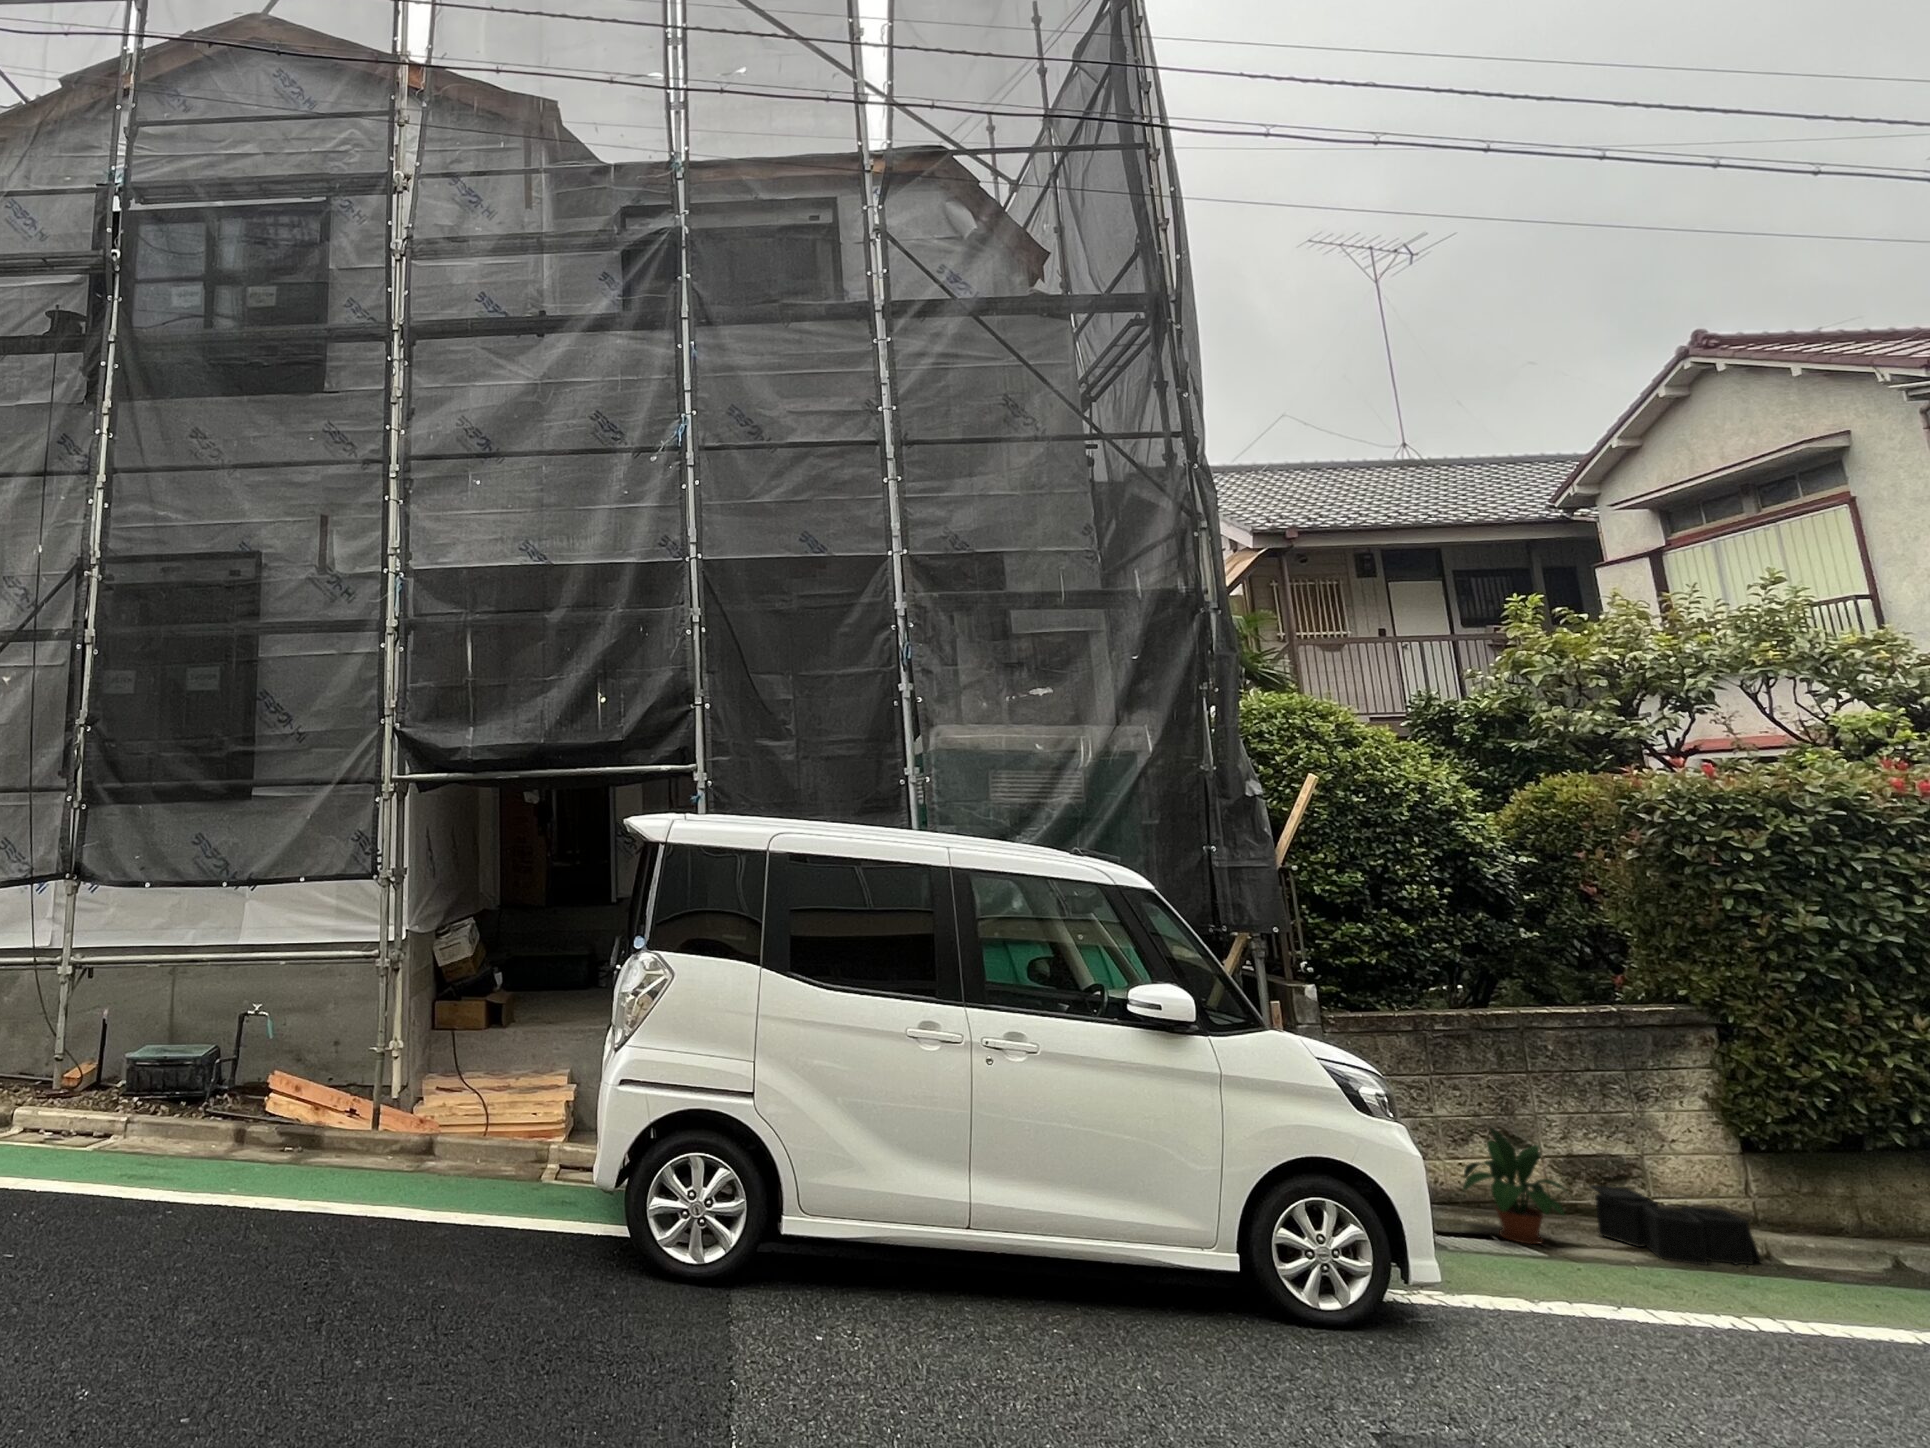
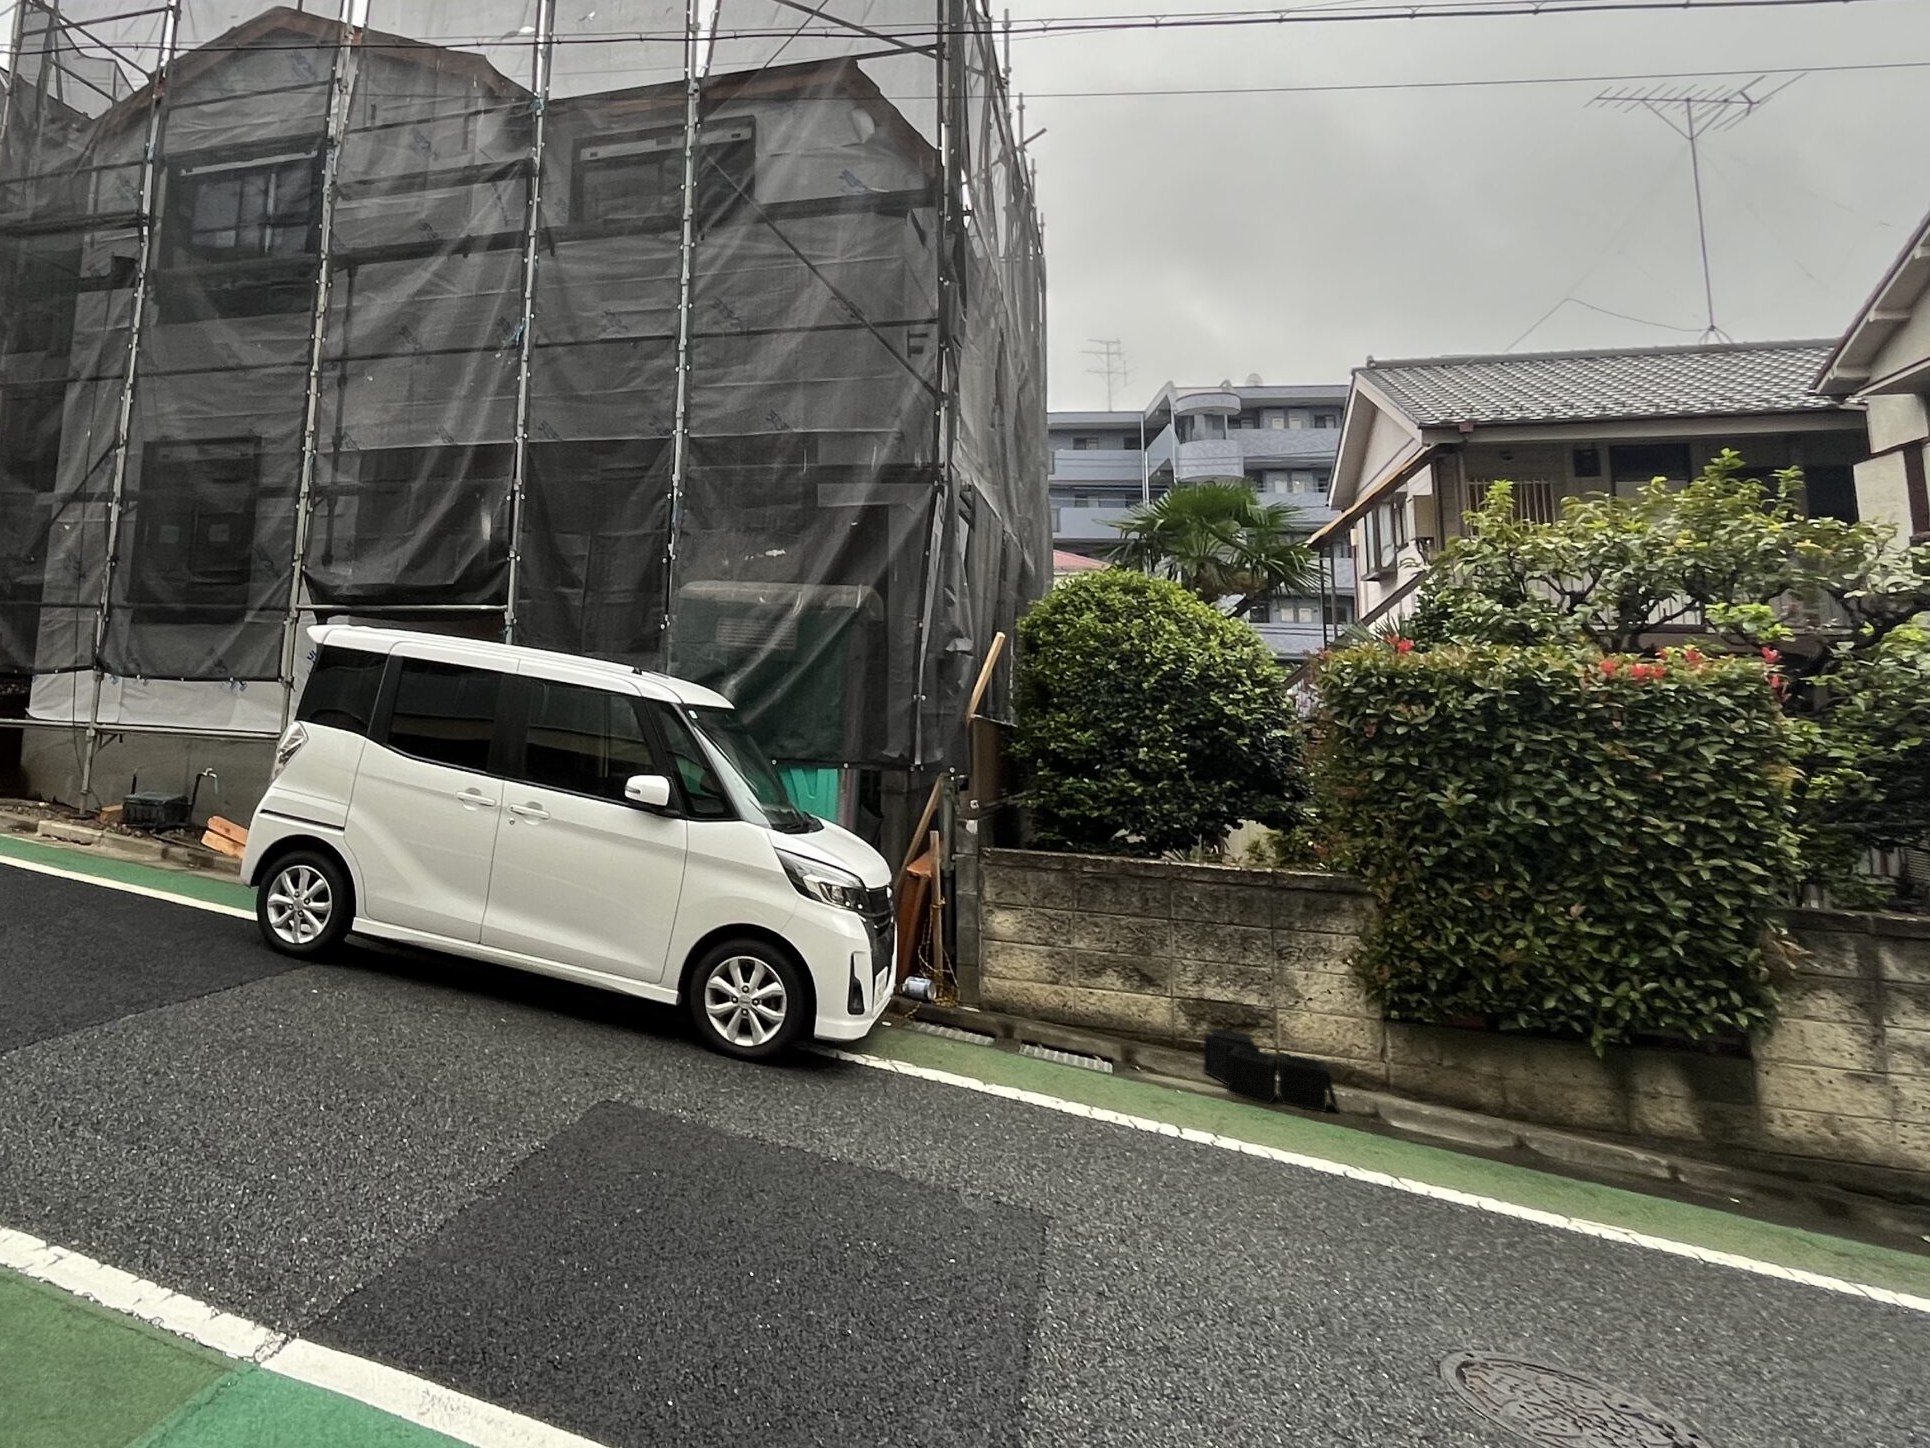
potted plant: present [1463,1128,1567,1244] -> none [1061,955,1163,1066]

